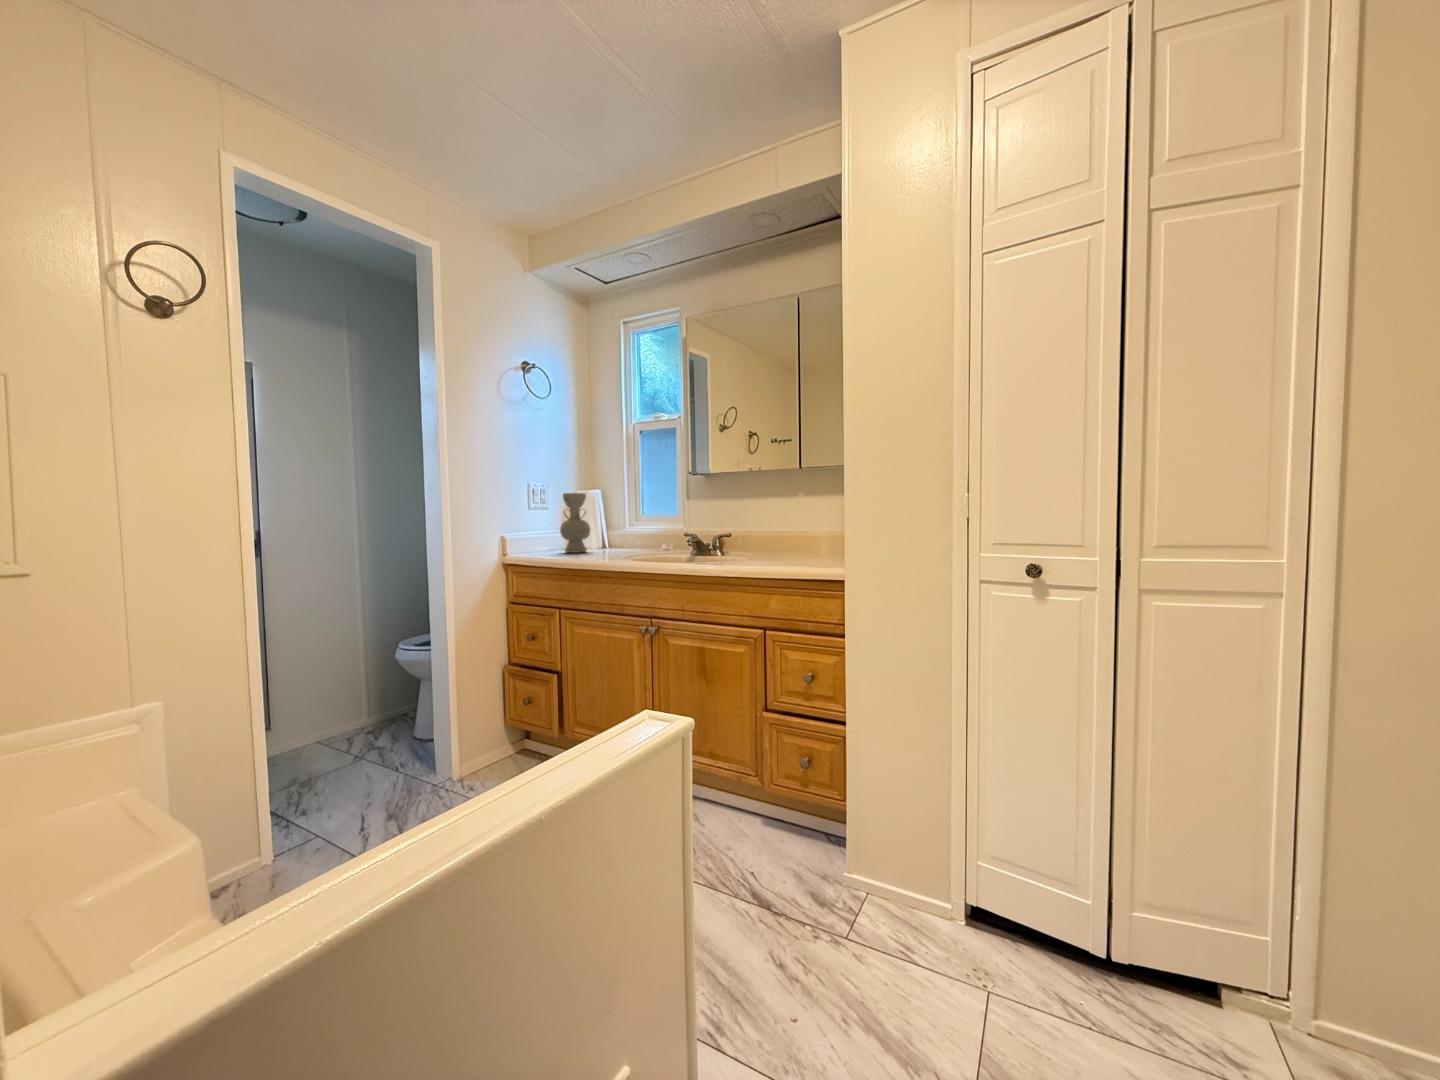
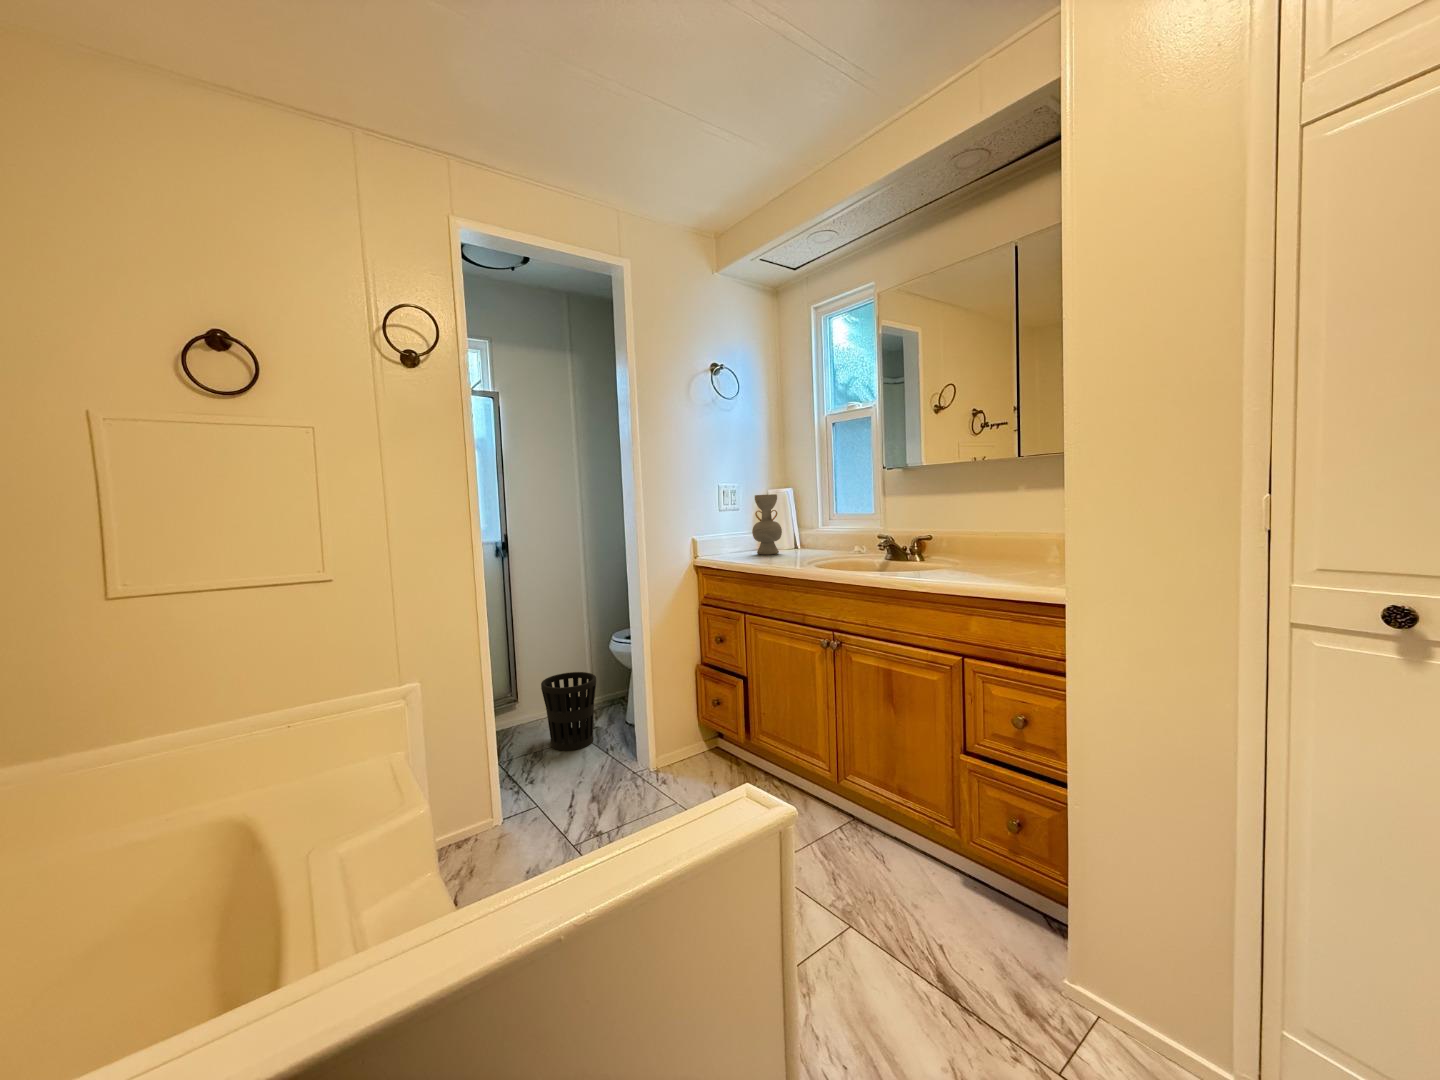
wastebasket: none [308,687,380,777] -> present [541,672,596,751]

